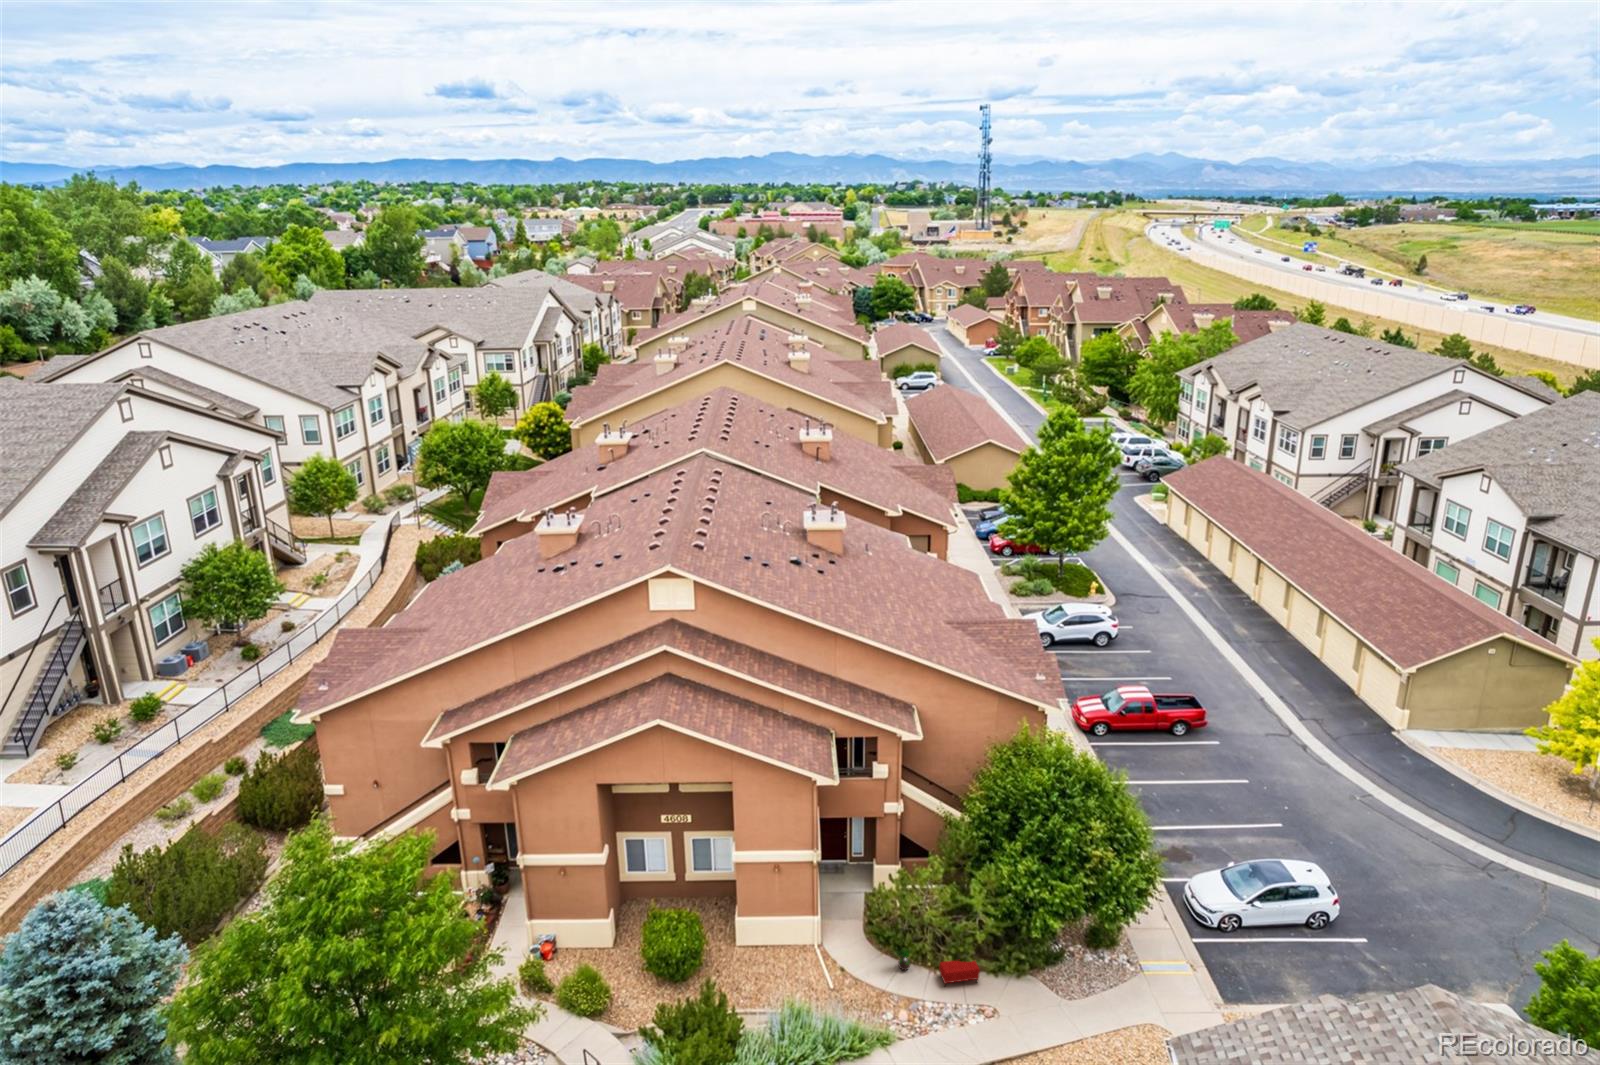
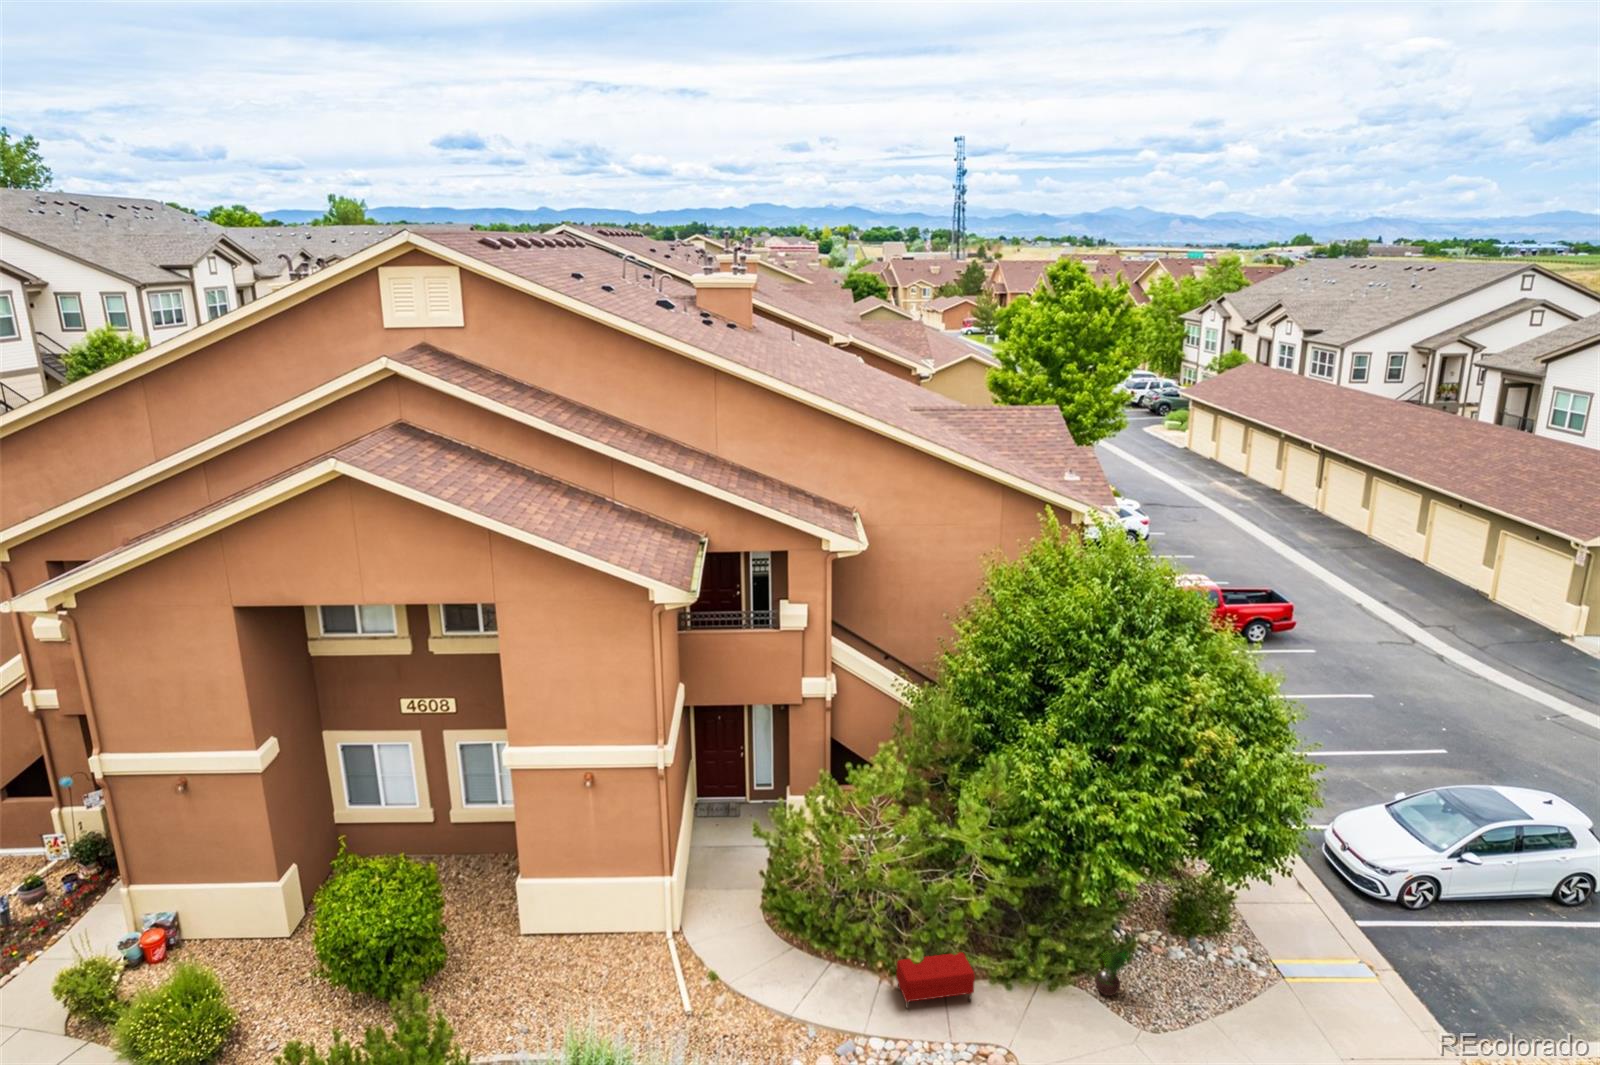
potted tree: present [896,948,911,970] -> present [1095,952,1128,996]

